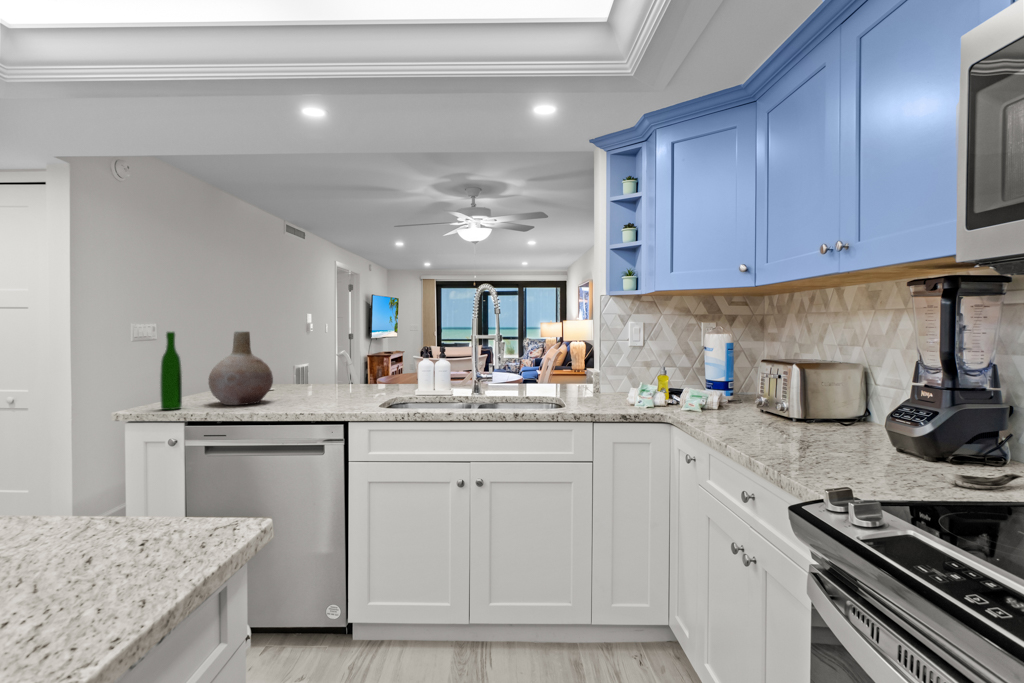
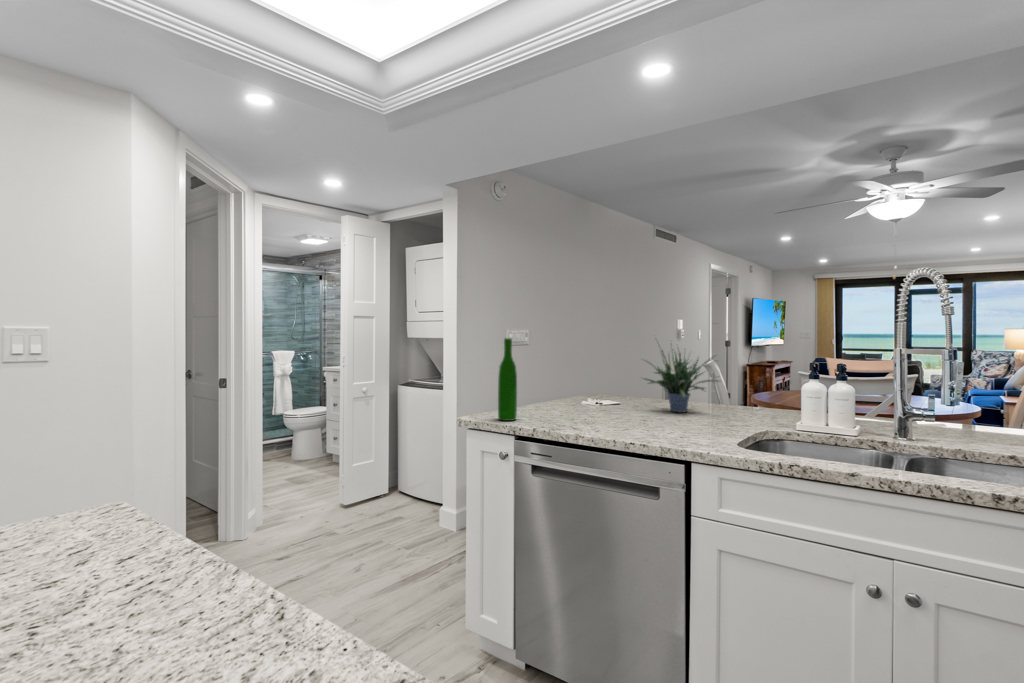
potted plant: none [295,327,364,391] -> present [644,350,719,412]
vase: present [208,331,273,405] -> none [543,339,609,422]

